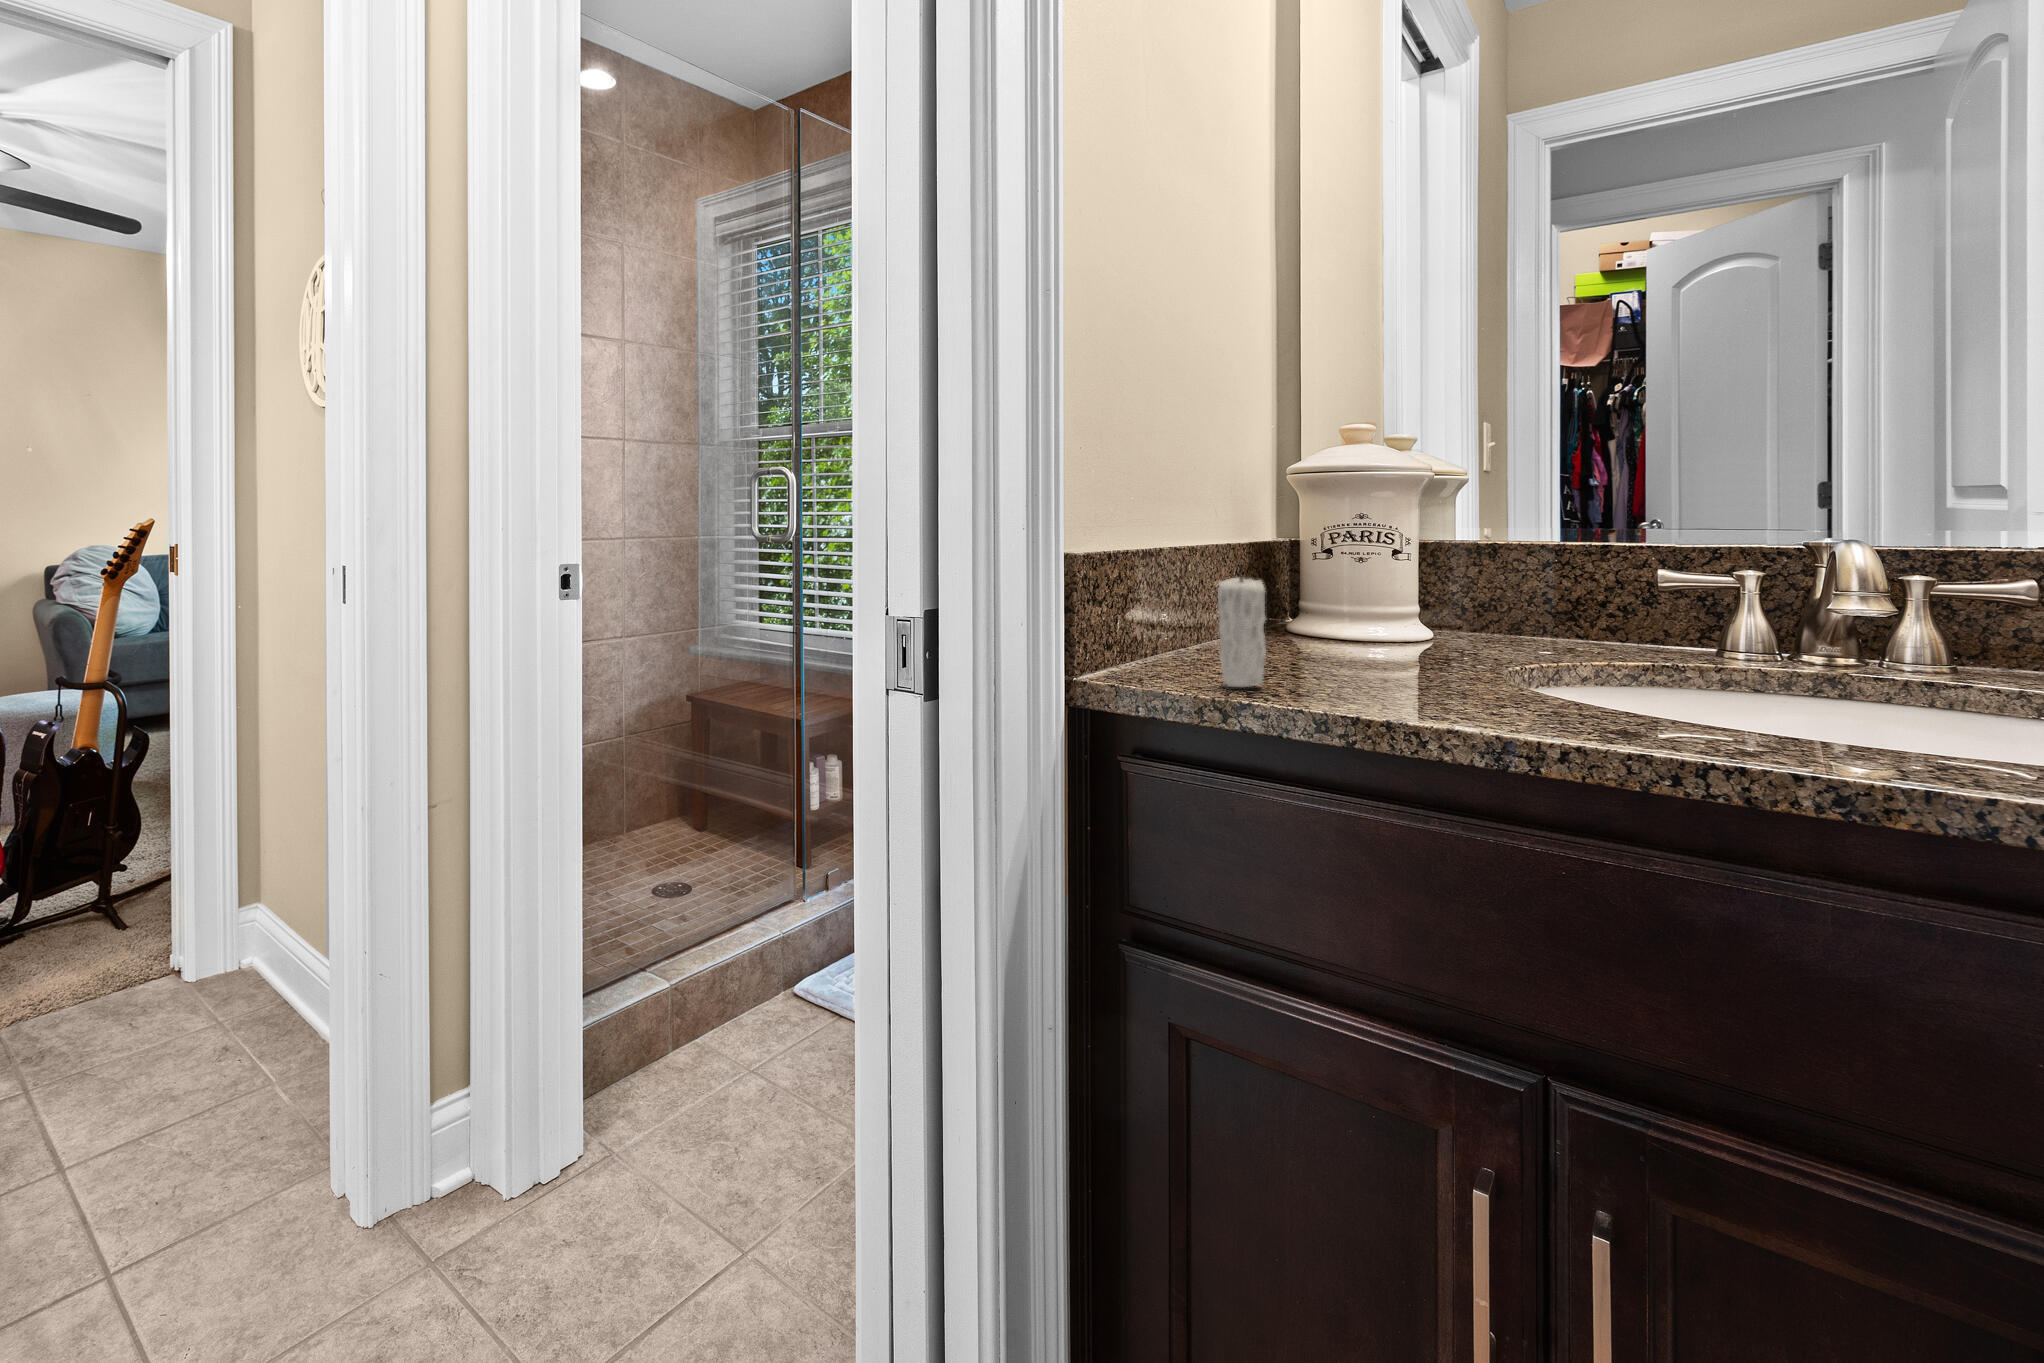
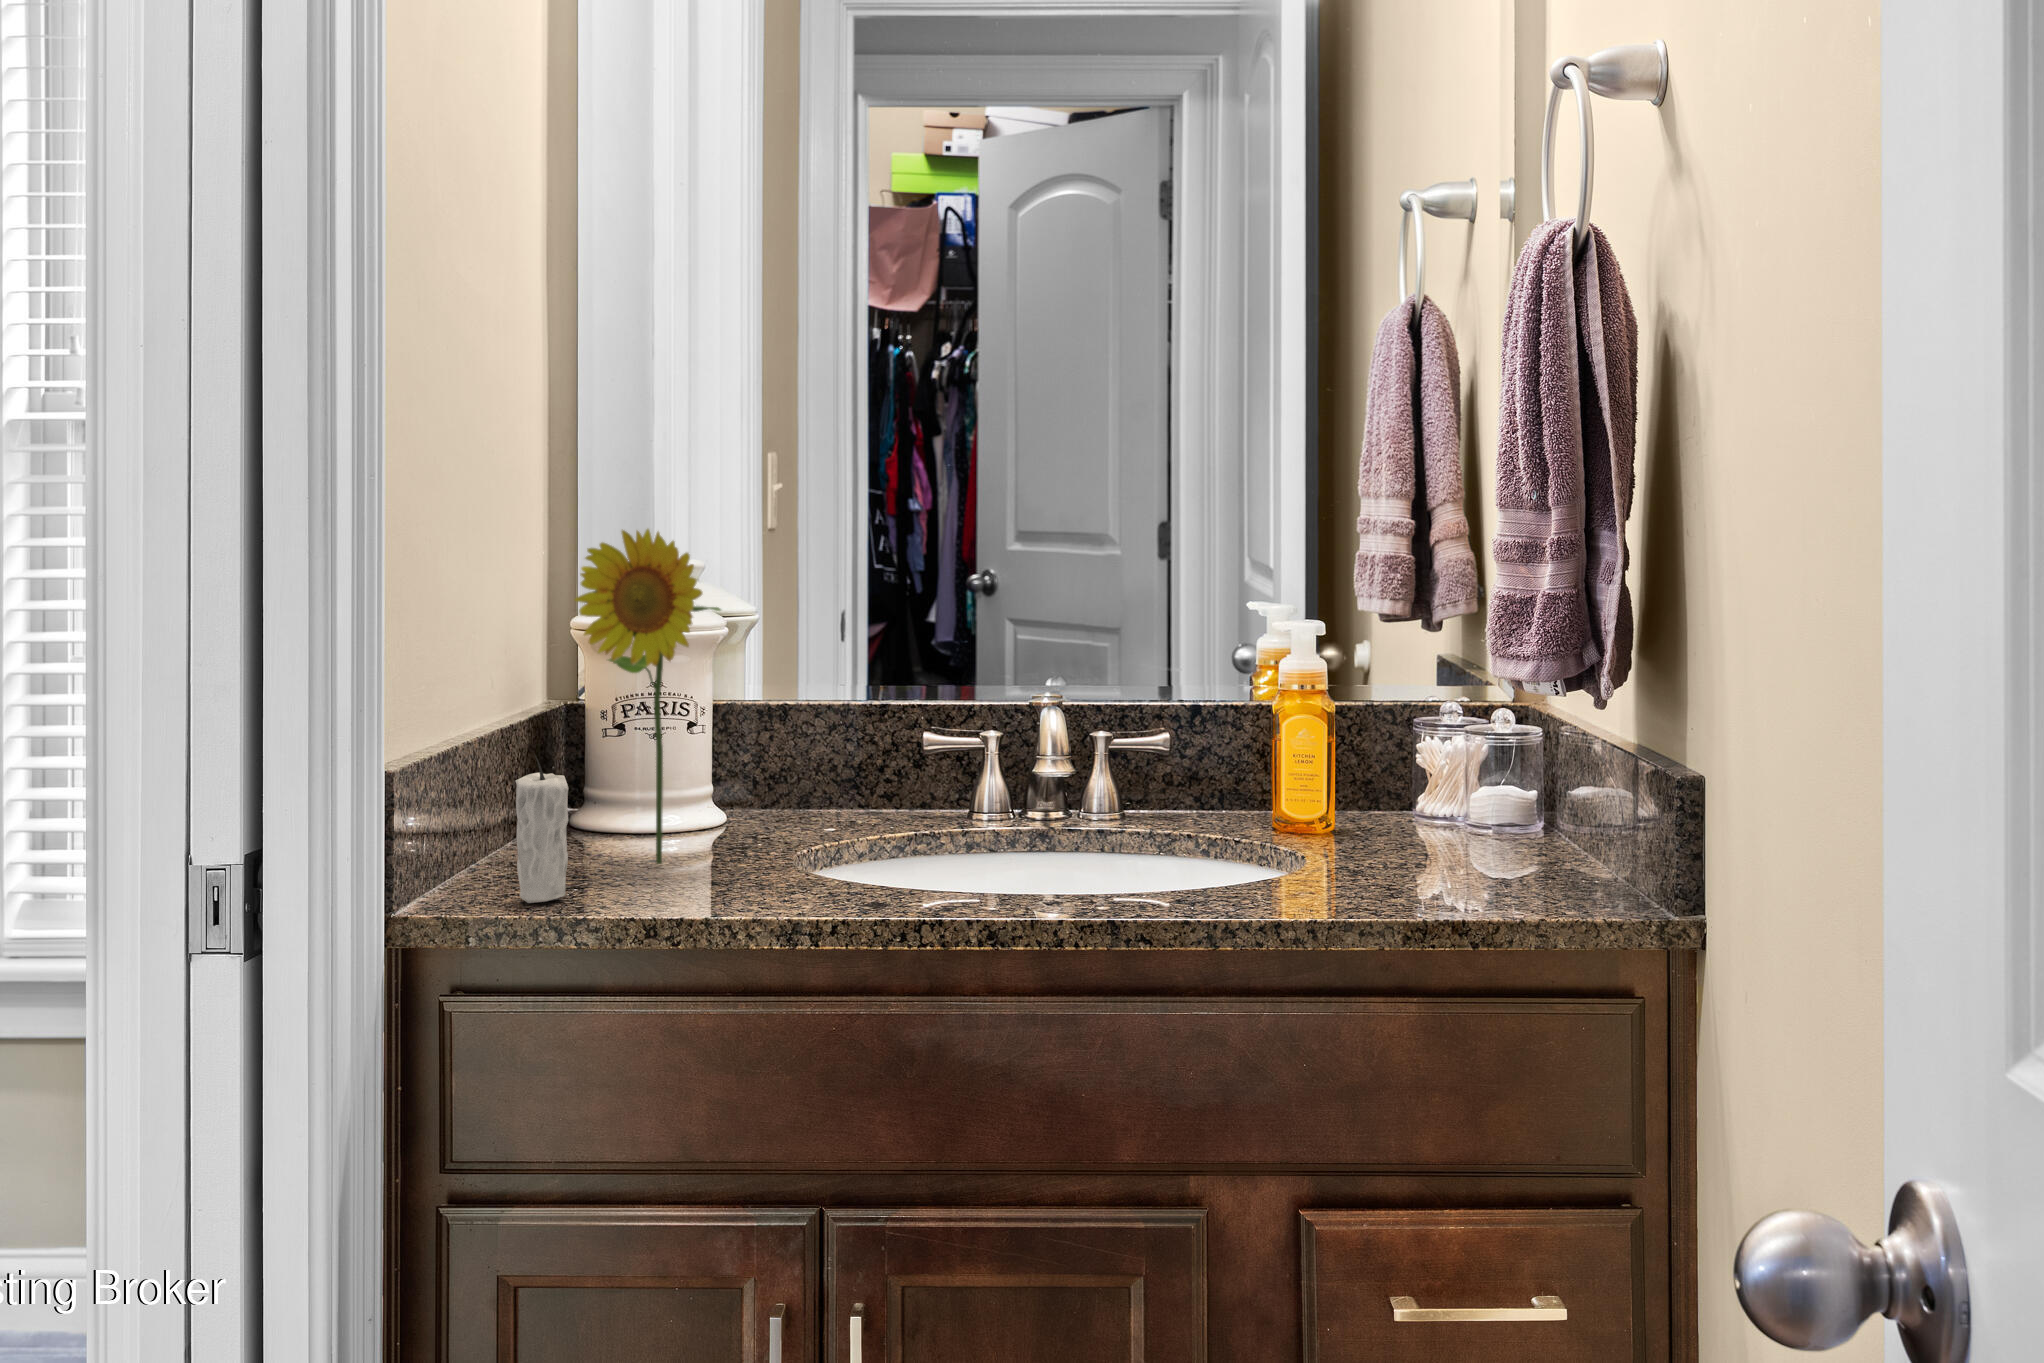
flower: none [1278,370,1424,668] -> present [575,529,721,864]

